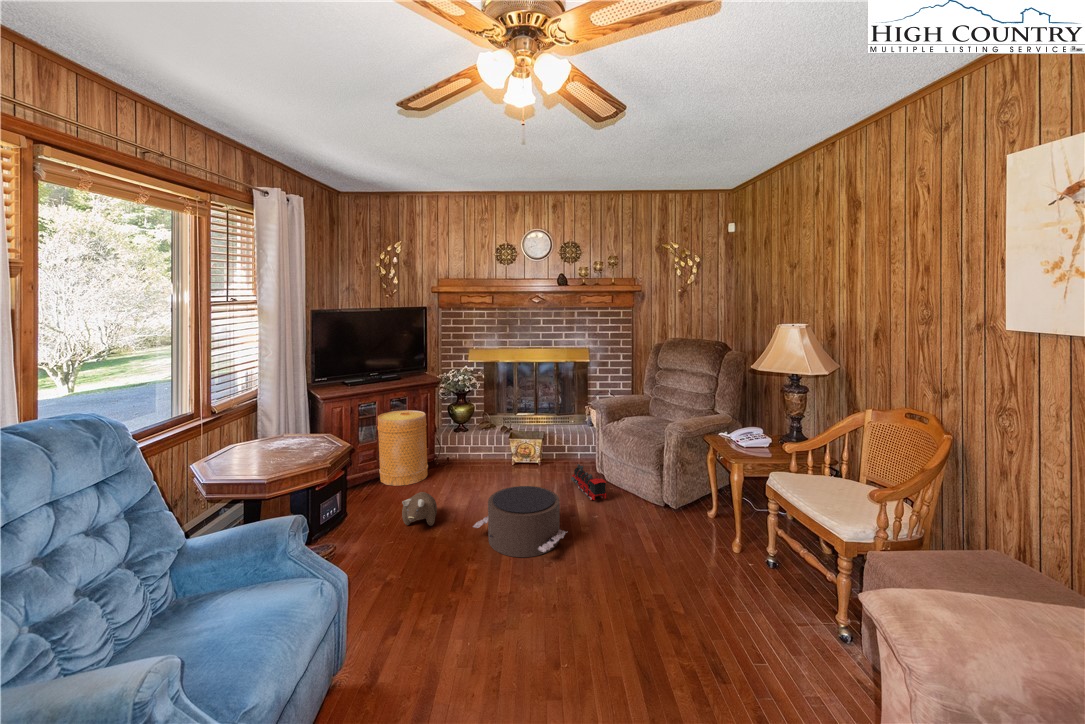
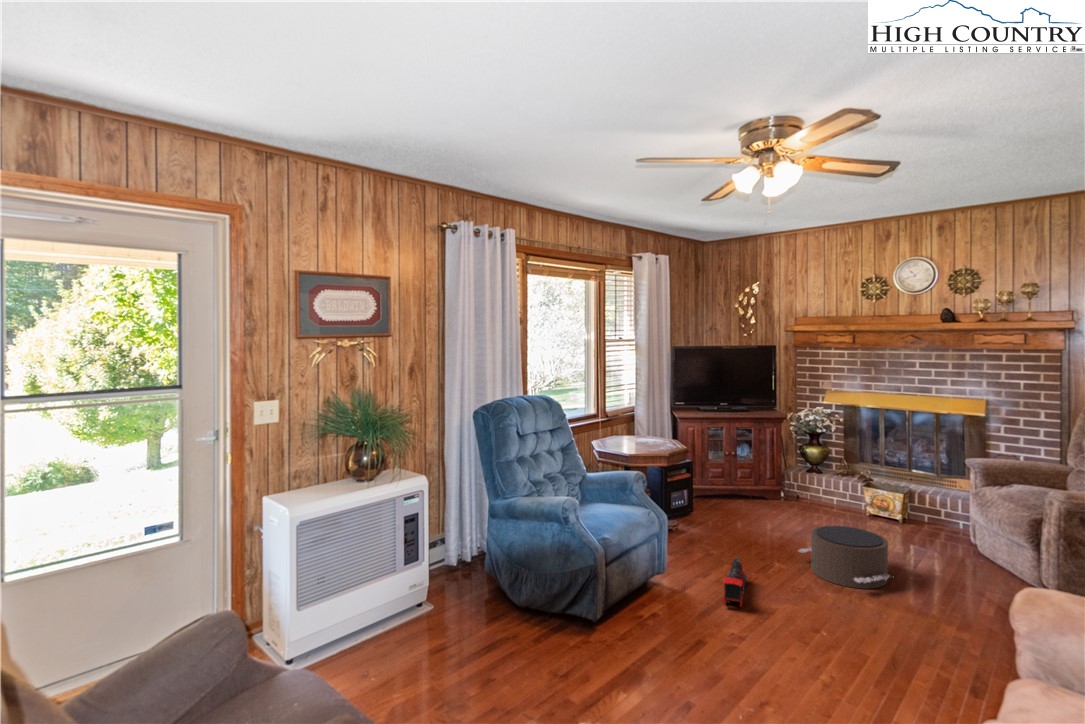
basket: present [377,410,428,486] -> none [725,444,771,513]
toy train: present [571,464,606,500] -> present [723,557,747,607]
plush toy: present [402,492,437,526] -> none [737,514,769,545]

